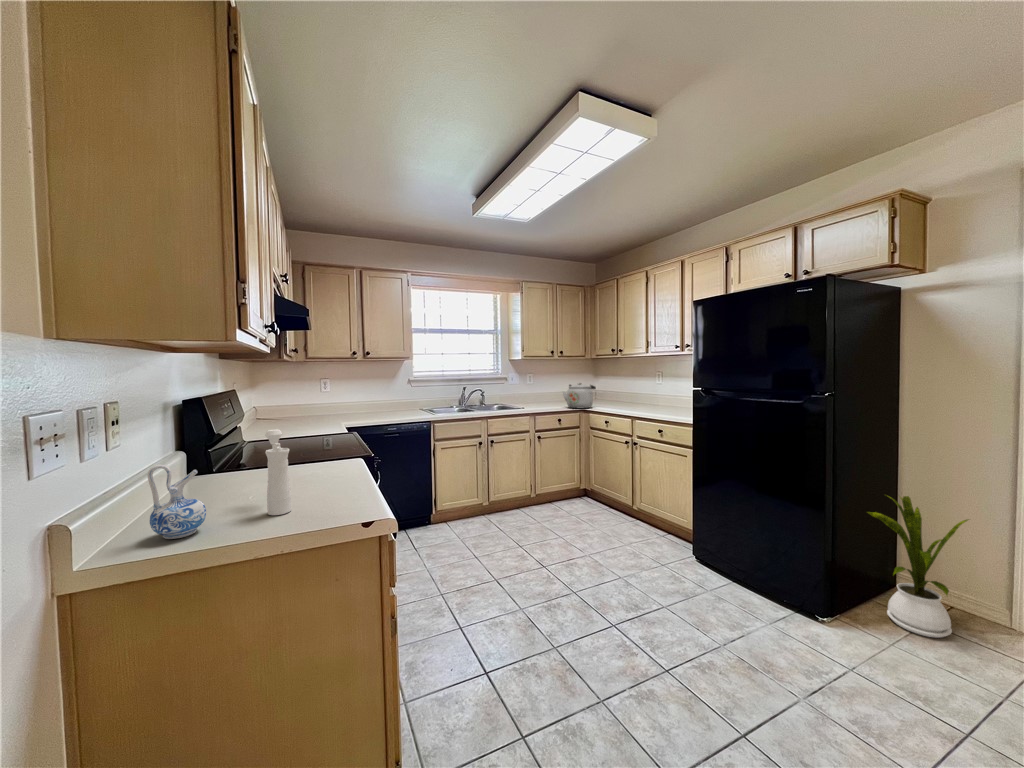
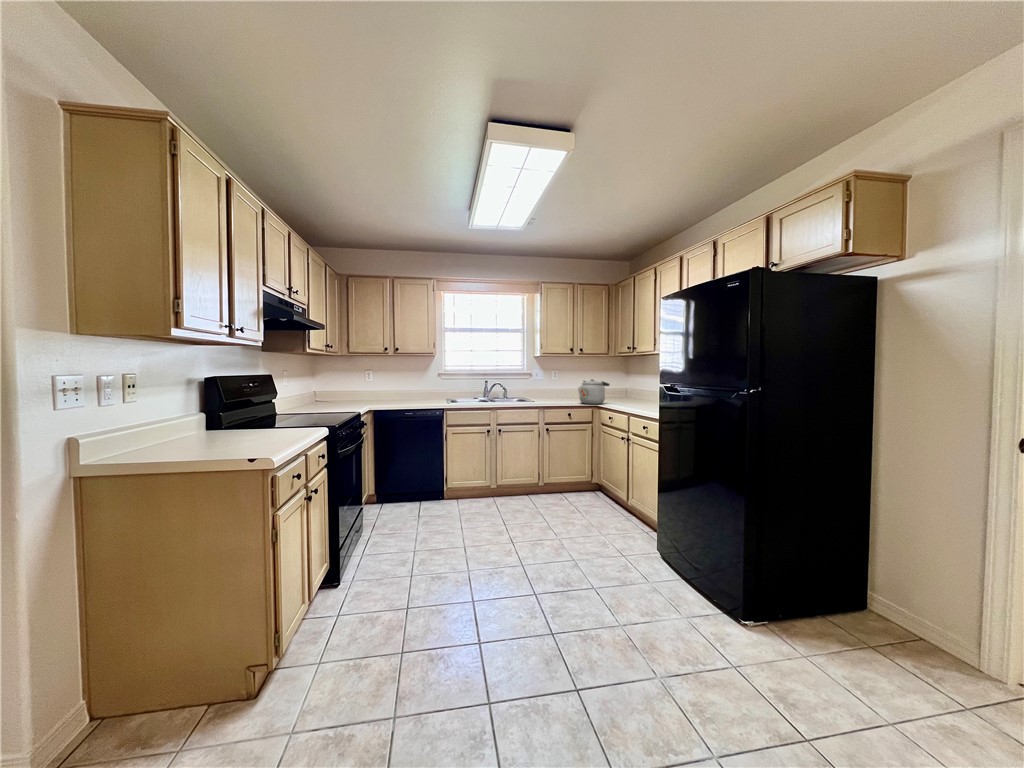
pepper mill: present [265,429,291,515] -> none [209,397,234,452]
ceramic pitcher: present [148,464,206,539] -> none [132,412,169,458]
house plant: present [867,496,969,638] -> none [789,500,908,660]

